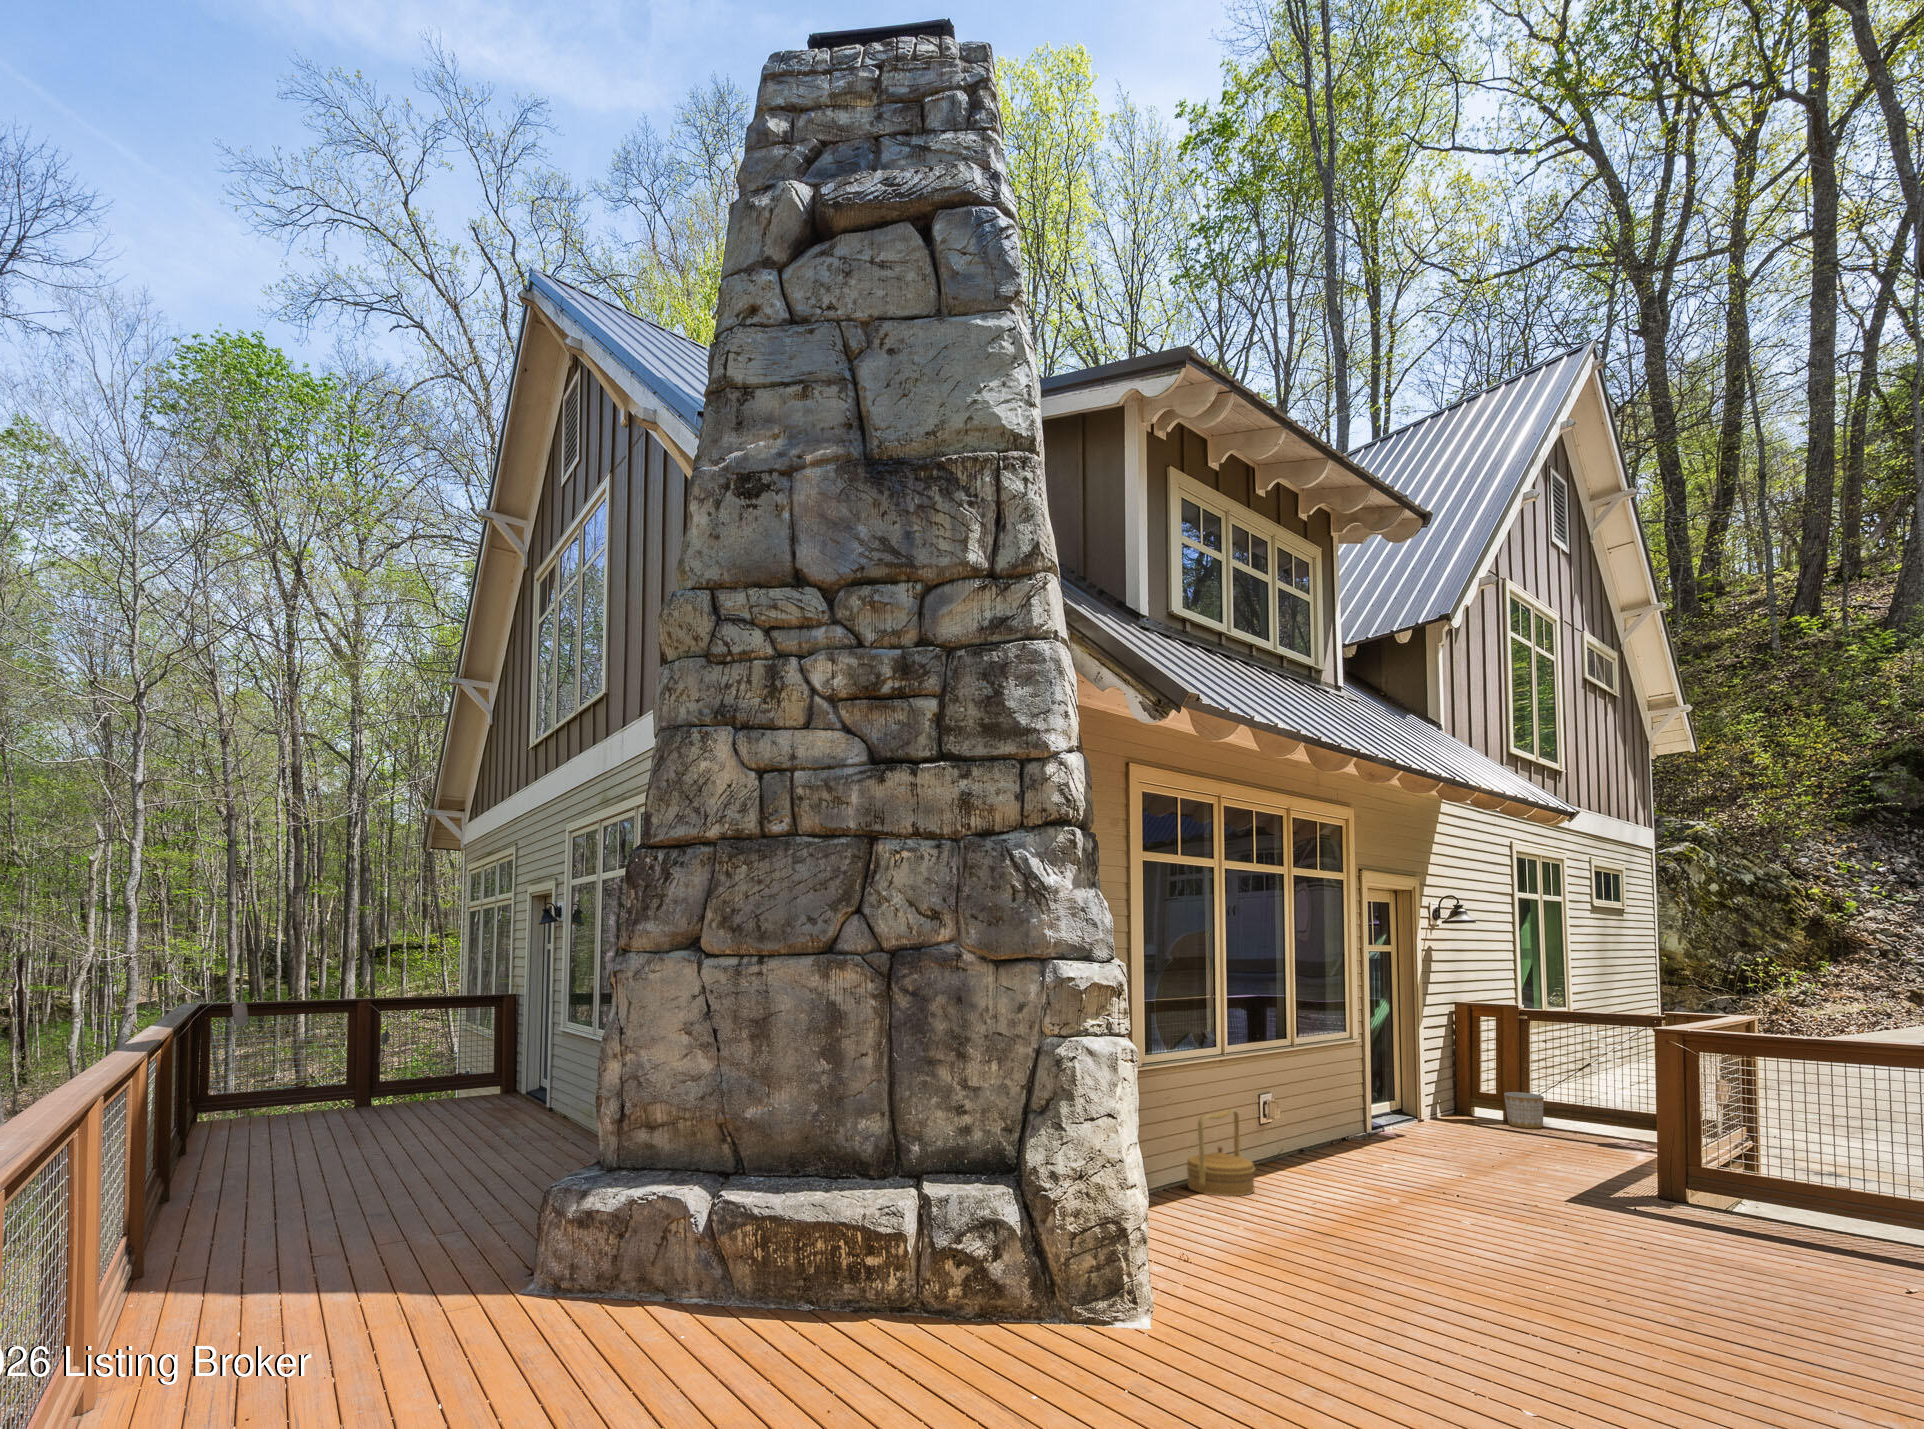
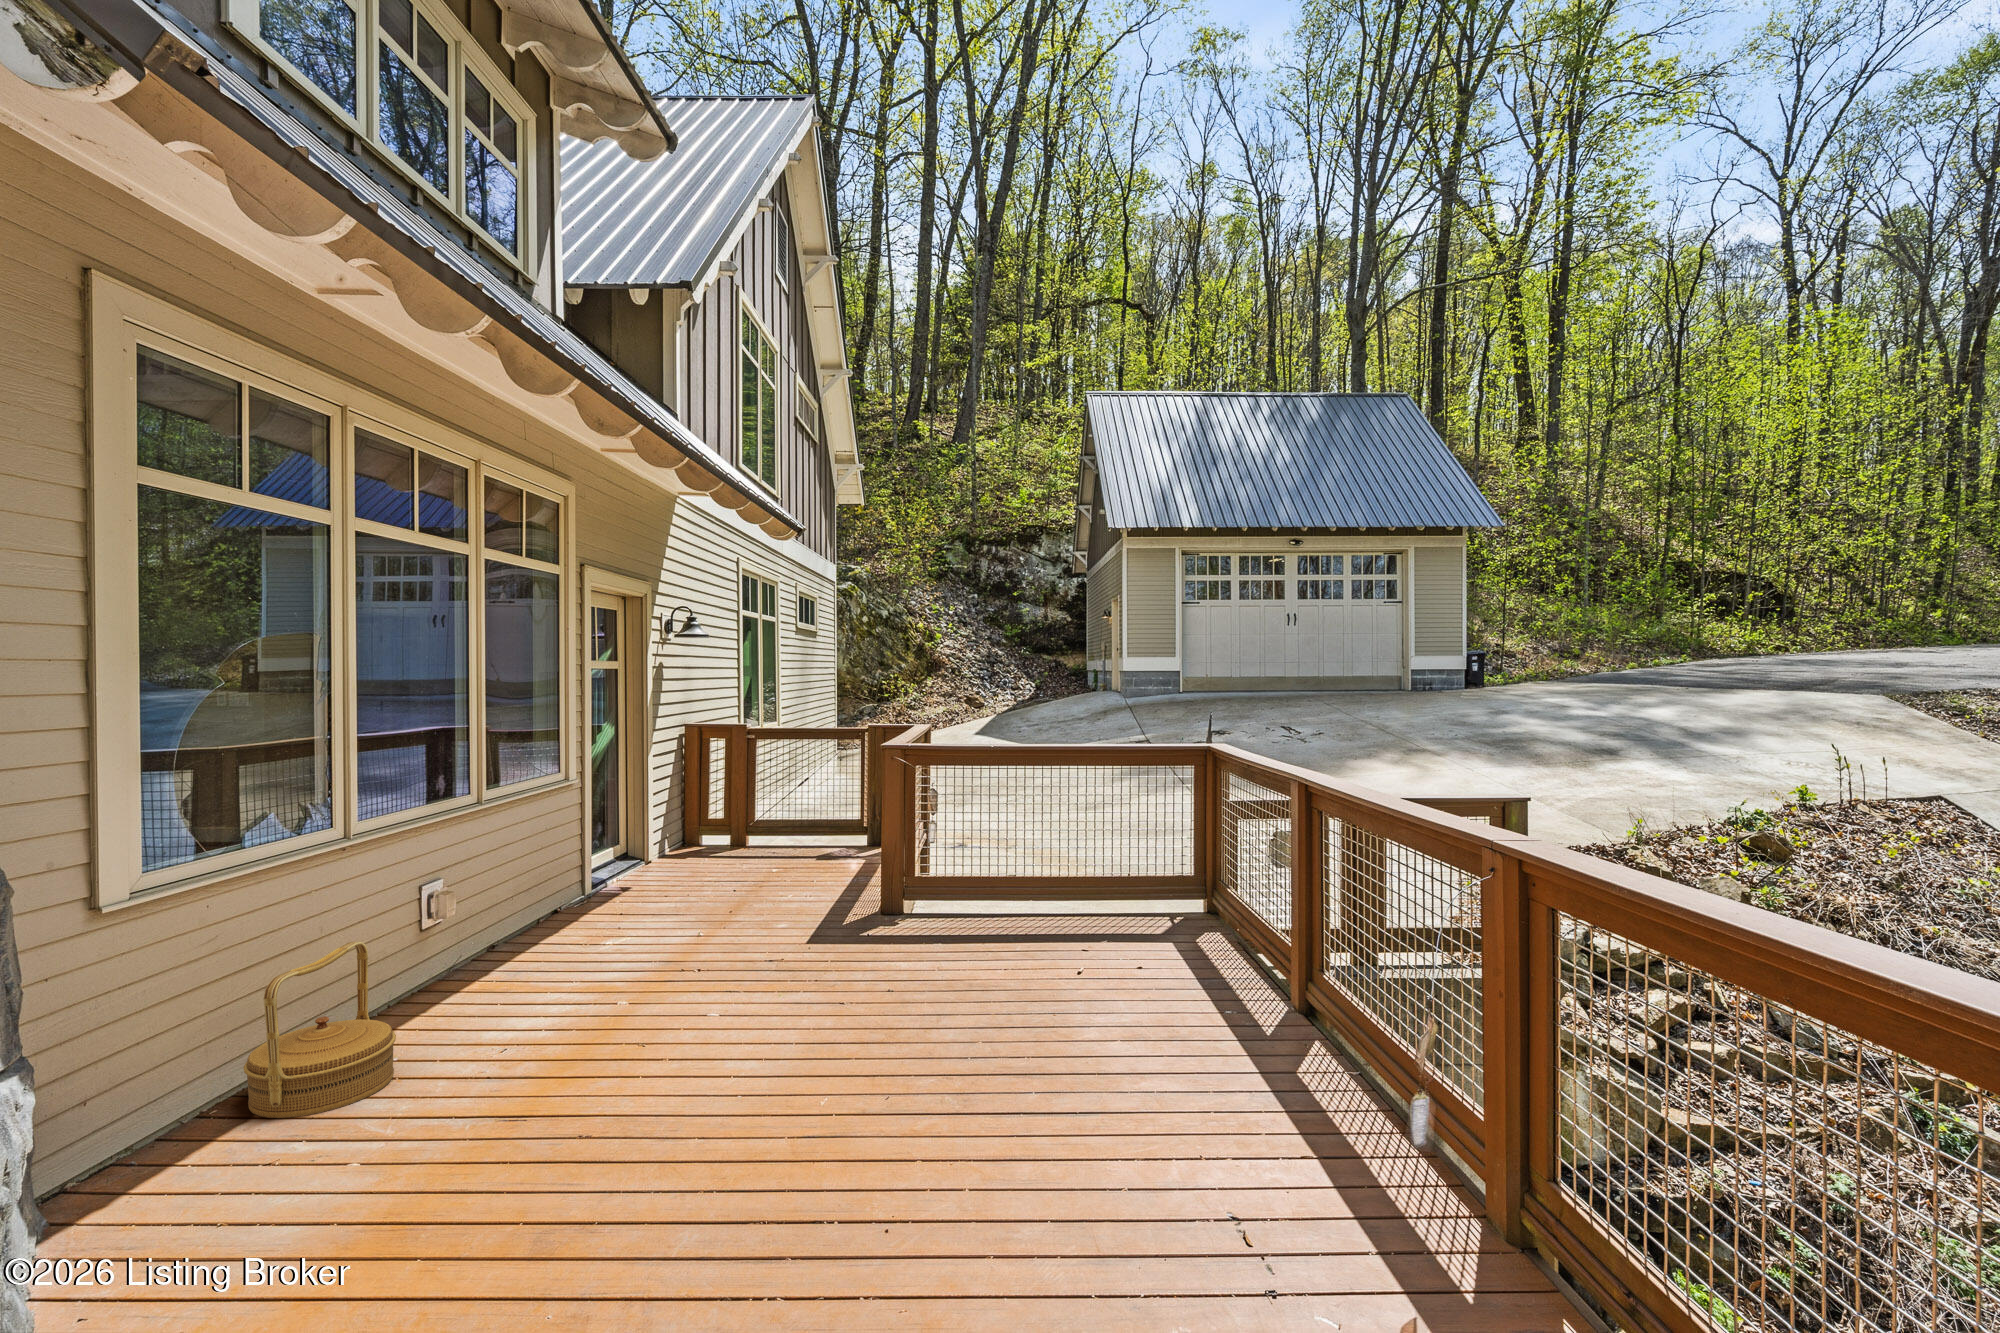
planter: present [1504,1092,1544,1129] -> none [737,812,777,851]

